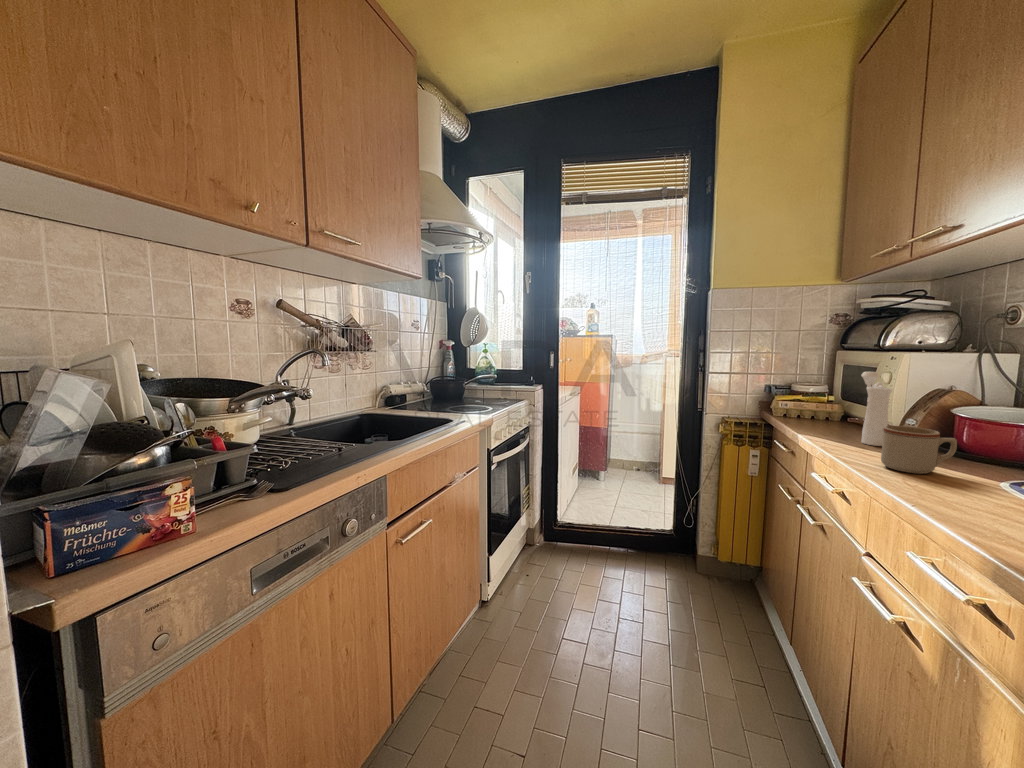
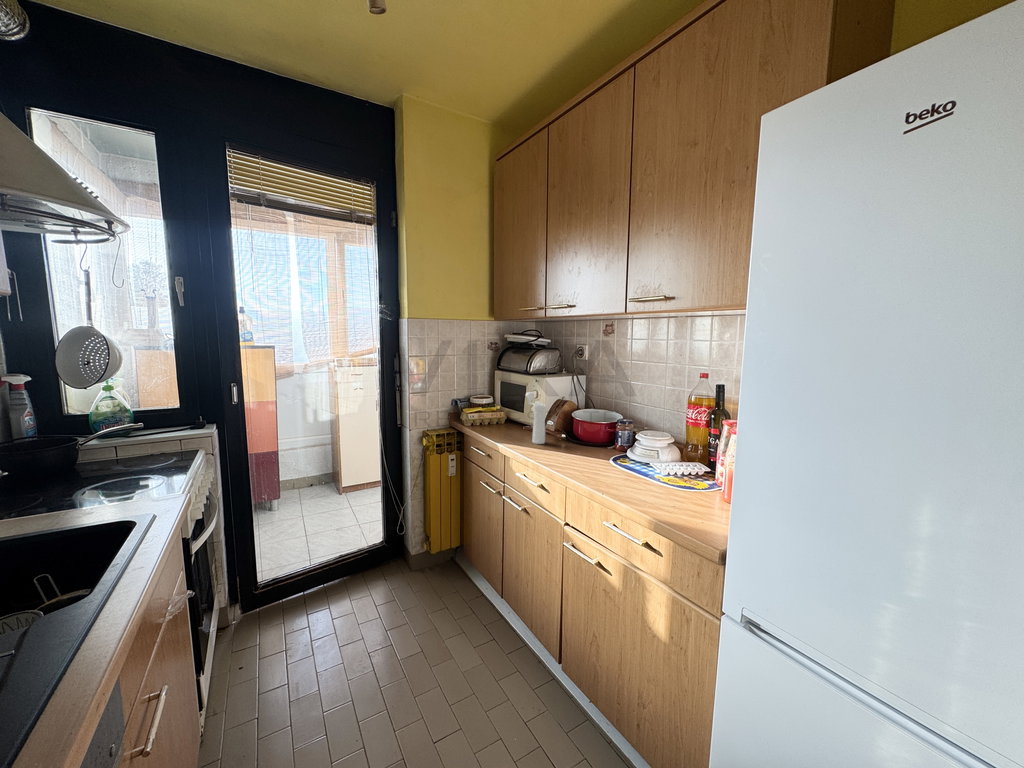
mug: present [881,425,957,474] -> none [559,434,590,464]

